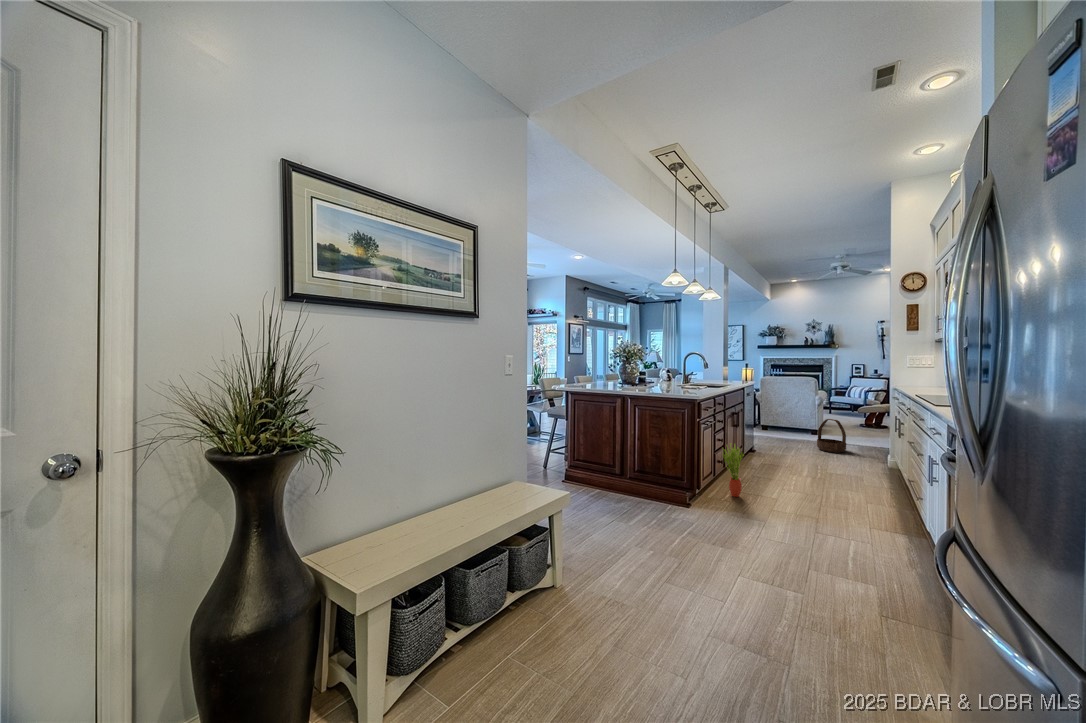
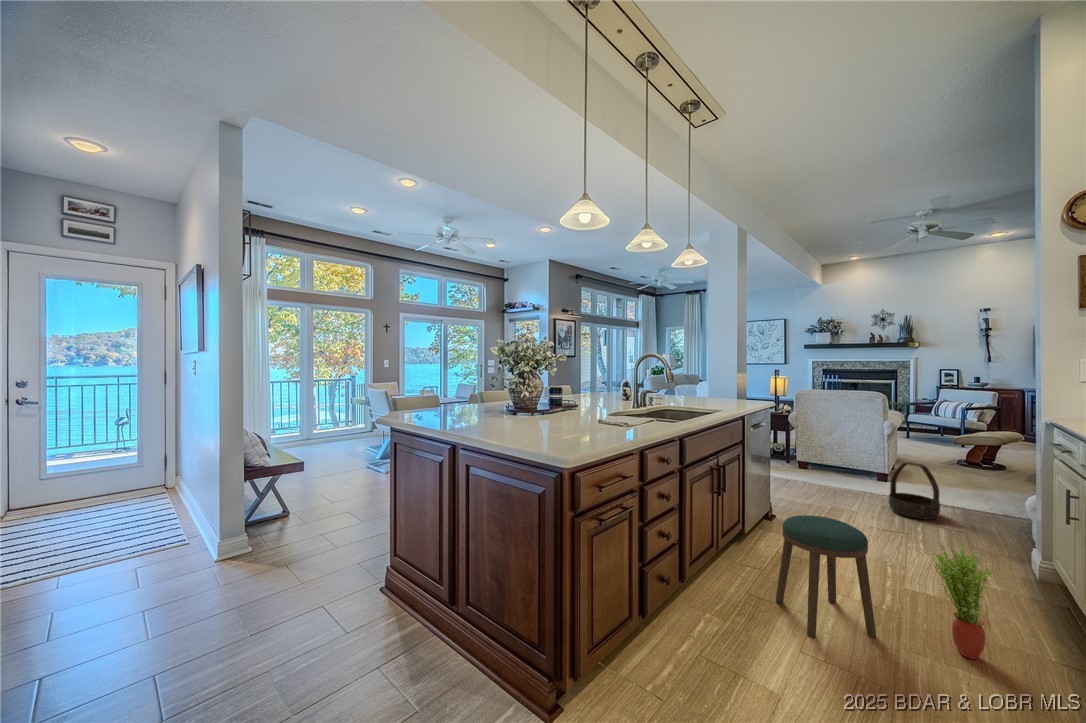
stool: none [760,437,811,494] -> present [776,515,876,638]
potted plant: present [723,443,744,497] -> present [931,540,992,659]

